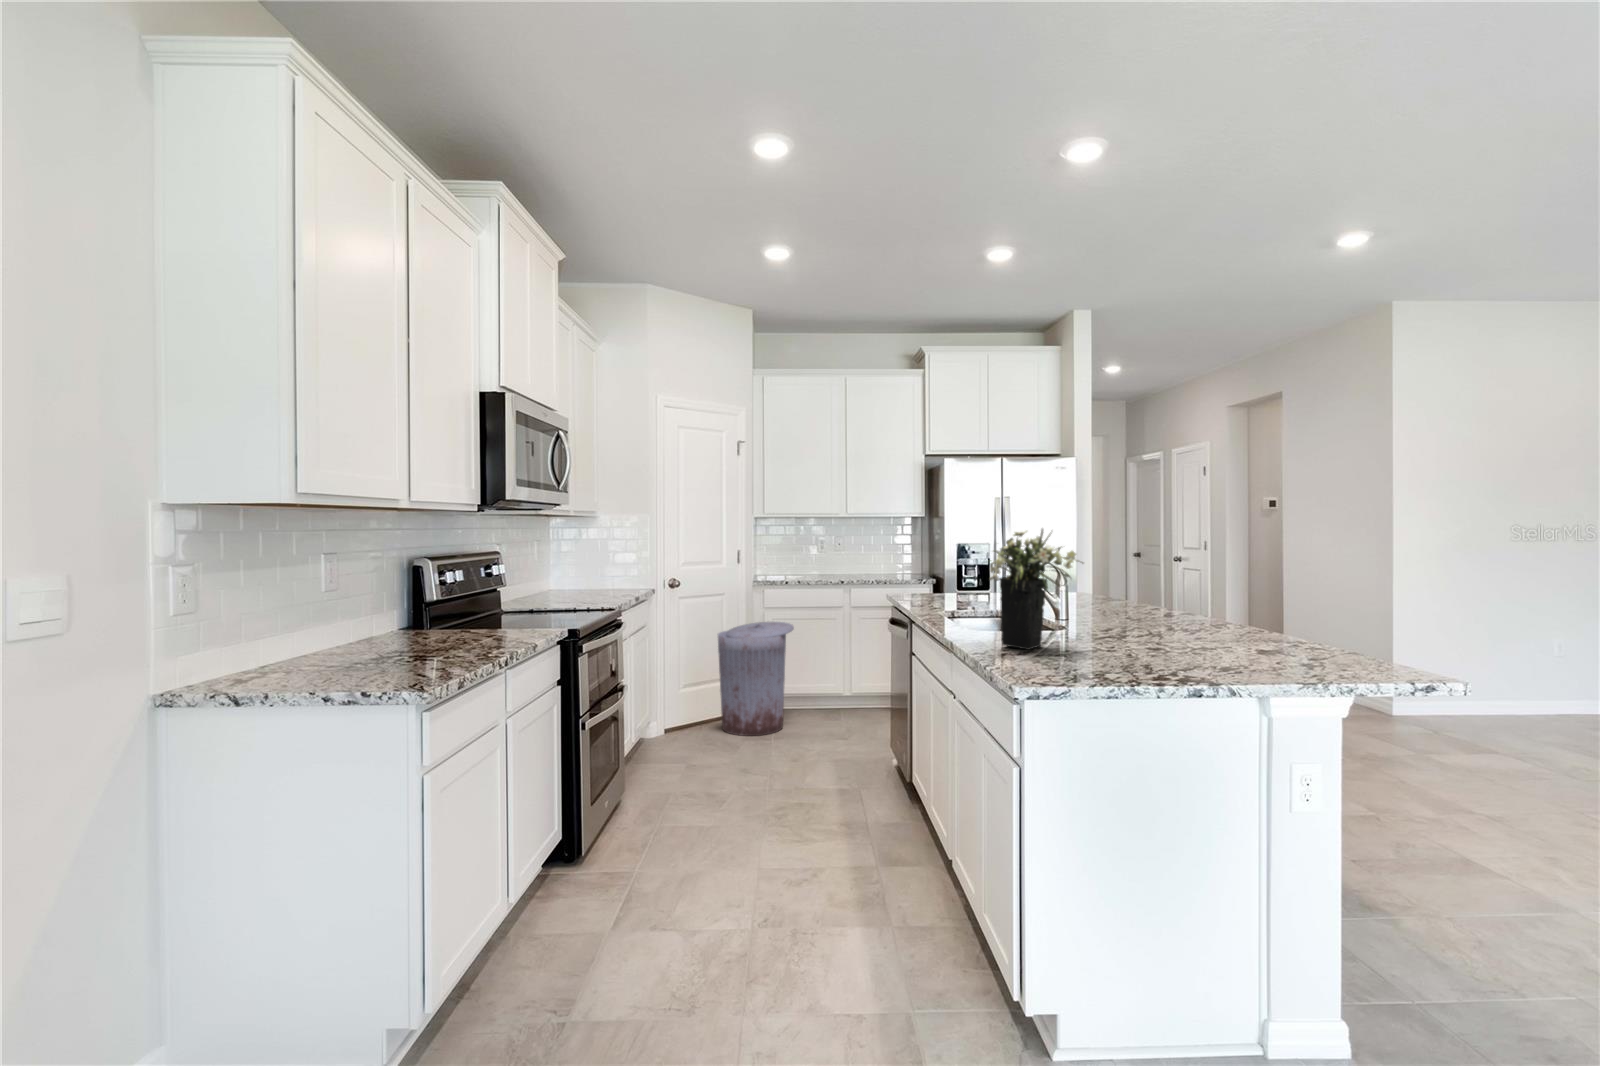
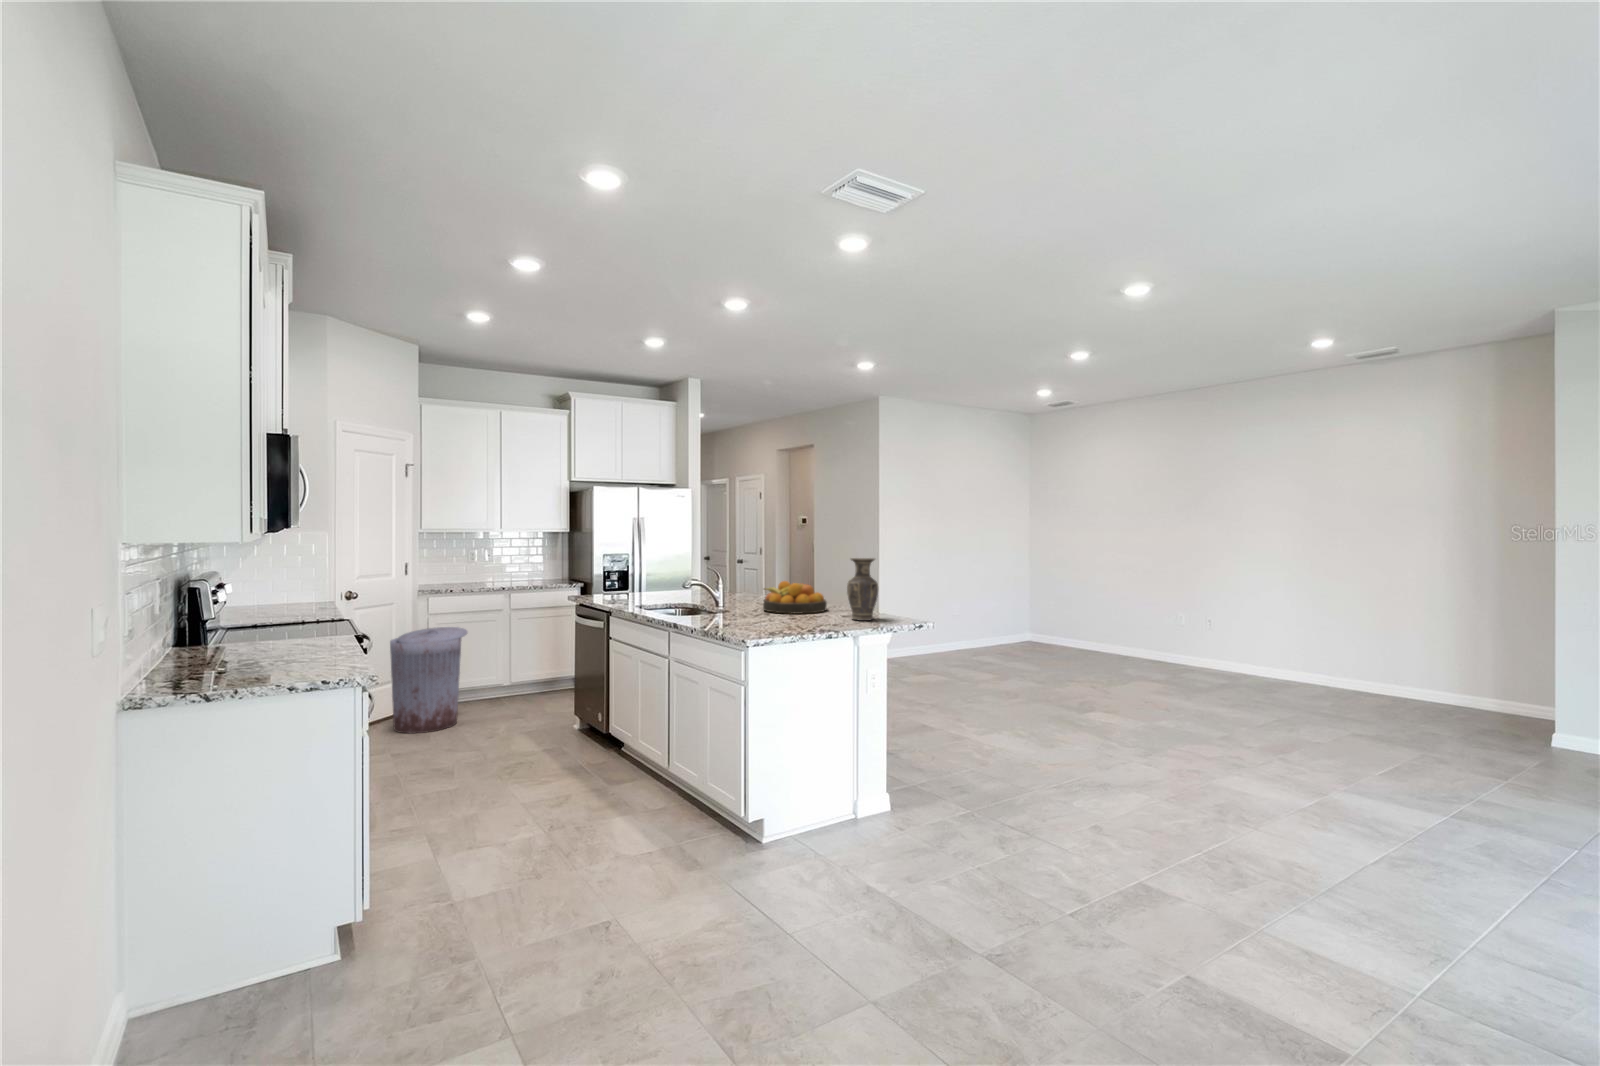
flower arrangement: present [989,529,1083,650] -> none [706,549,762,623]
vase: none [1260,542,1337,669] -> present [847,558,878,621]
fruit bowl: none [1113,583,1237,643] -> present [763,581,827,614]

